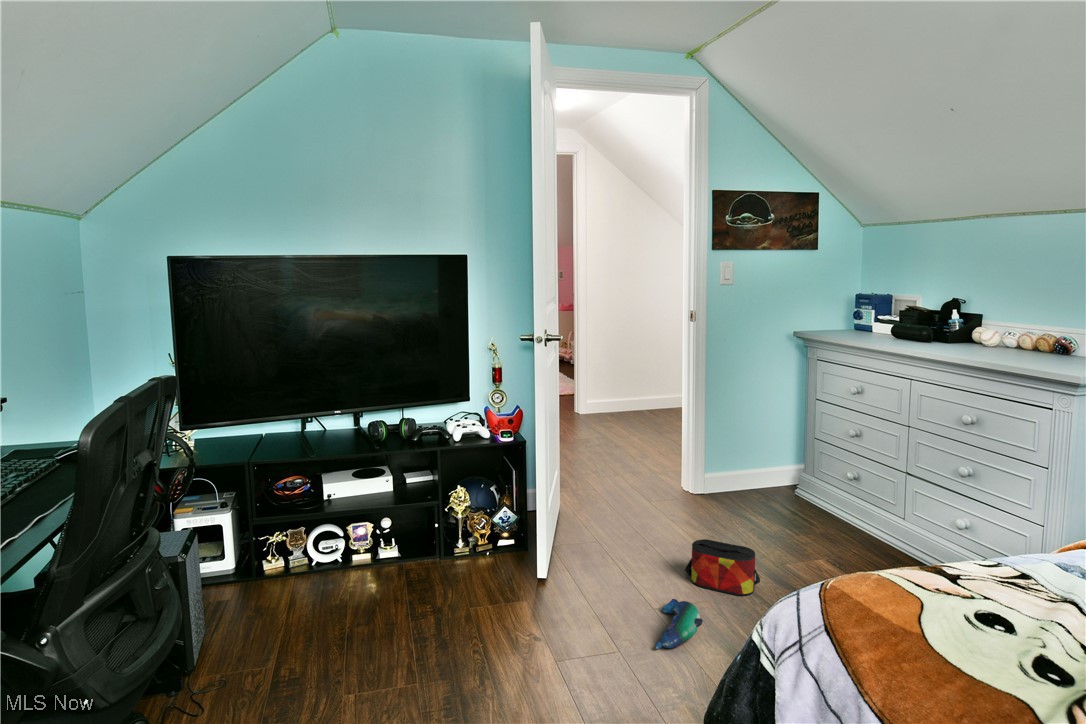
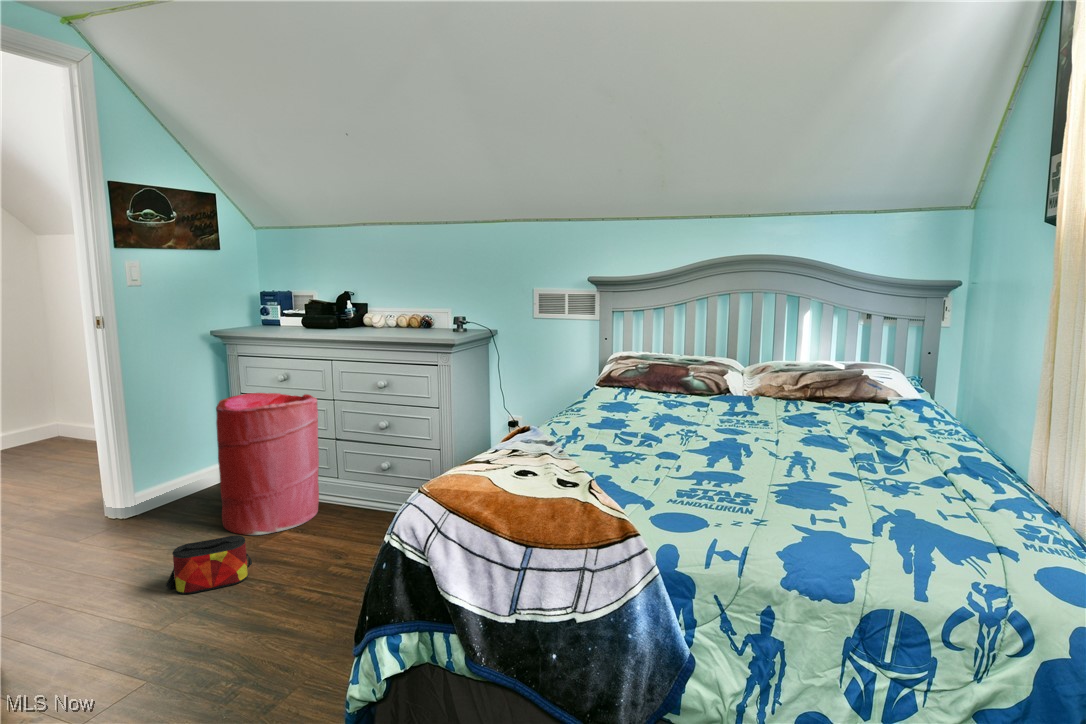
laundry hamper: none [763,404,878,560] -> present [216,393,319,535]
plush toy: present [655,599,703,649] -> none [163,606,224,665]

